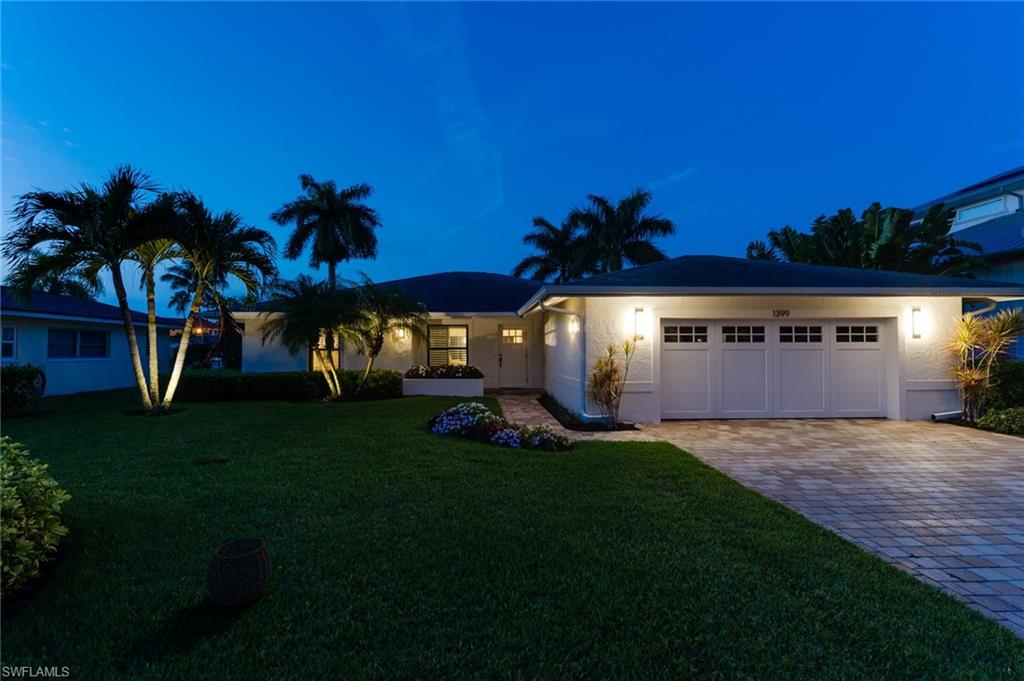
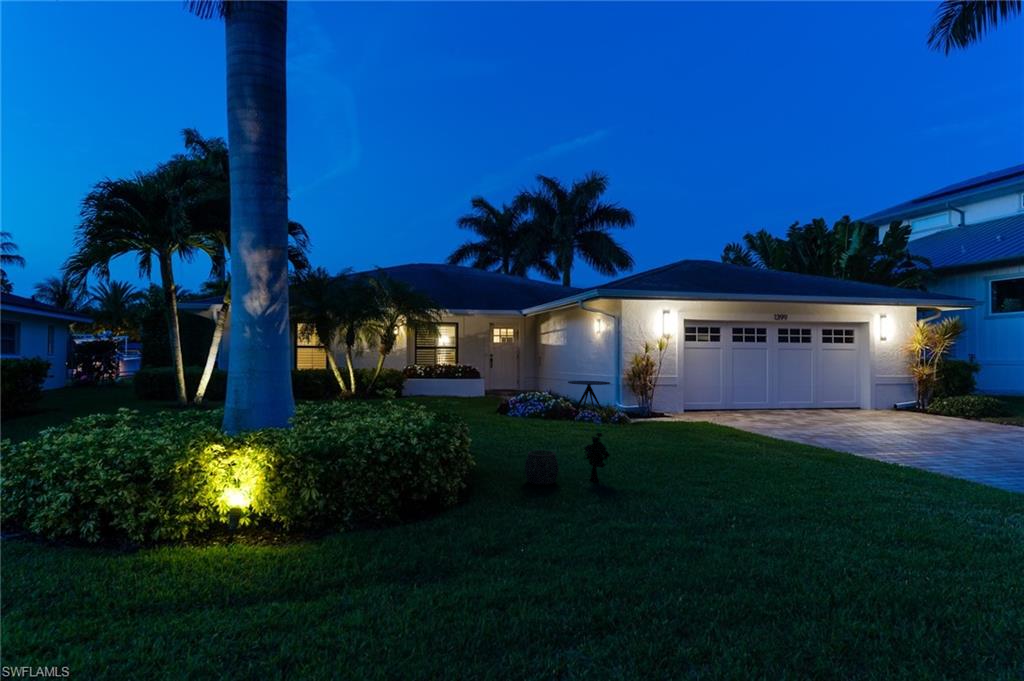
round table: none [531,385,577,421] -> present [568,381,610,413]
decorative plant: none [311,516,357,598] -> present [583,433,610,481]

